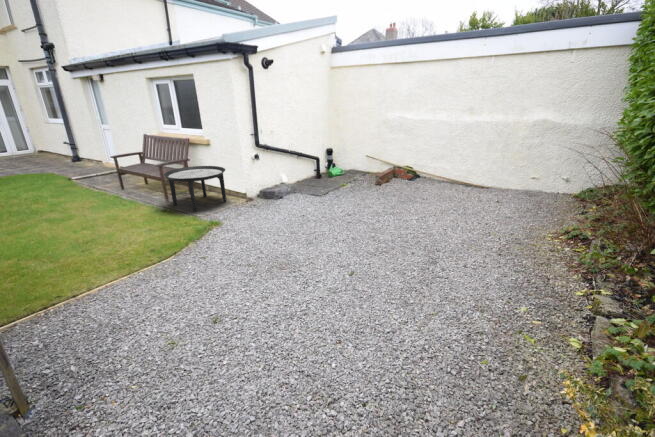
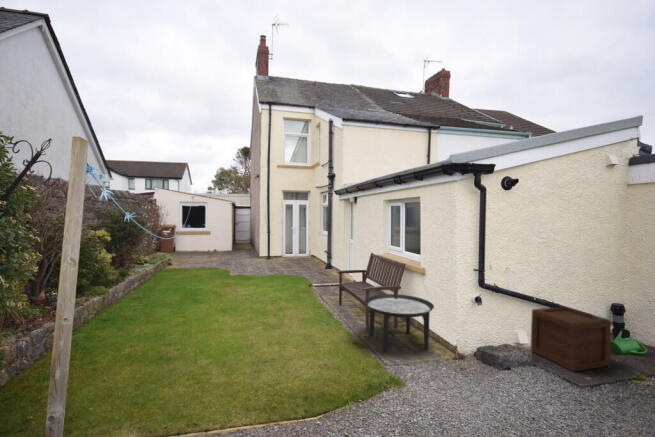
wooden crate: none [288,154,328,190] -> present [531,307,611,371]

